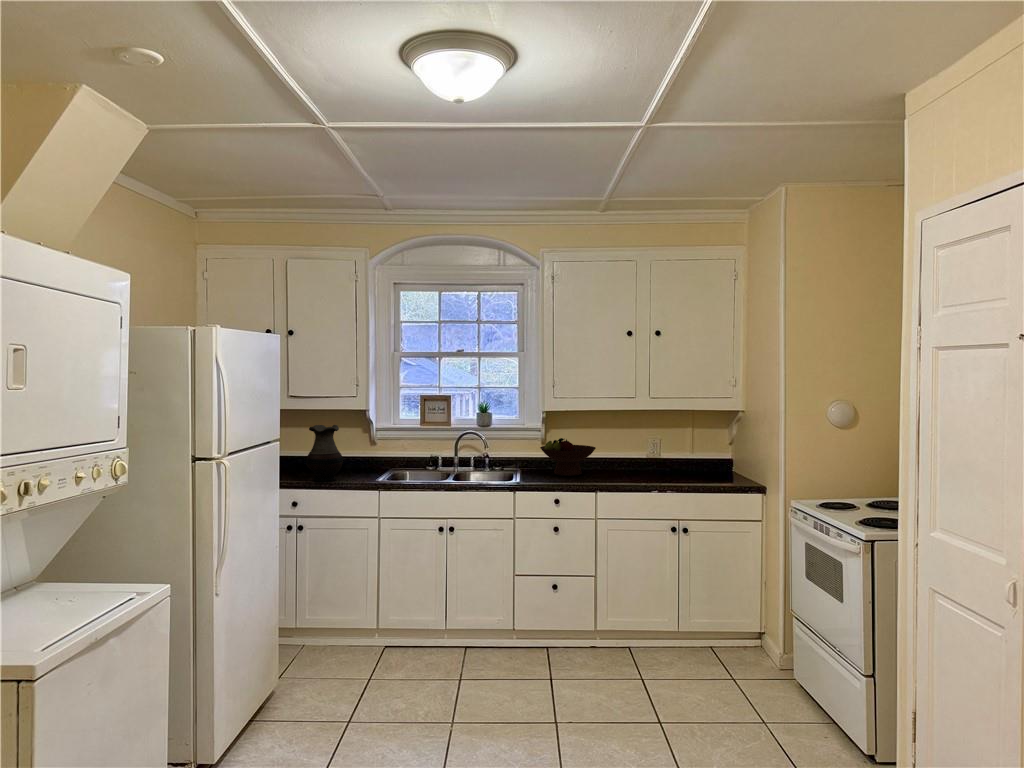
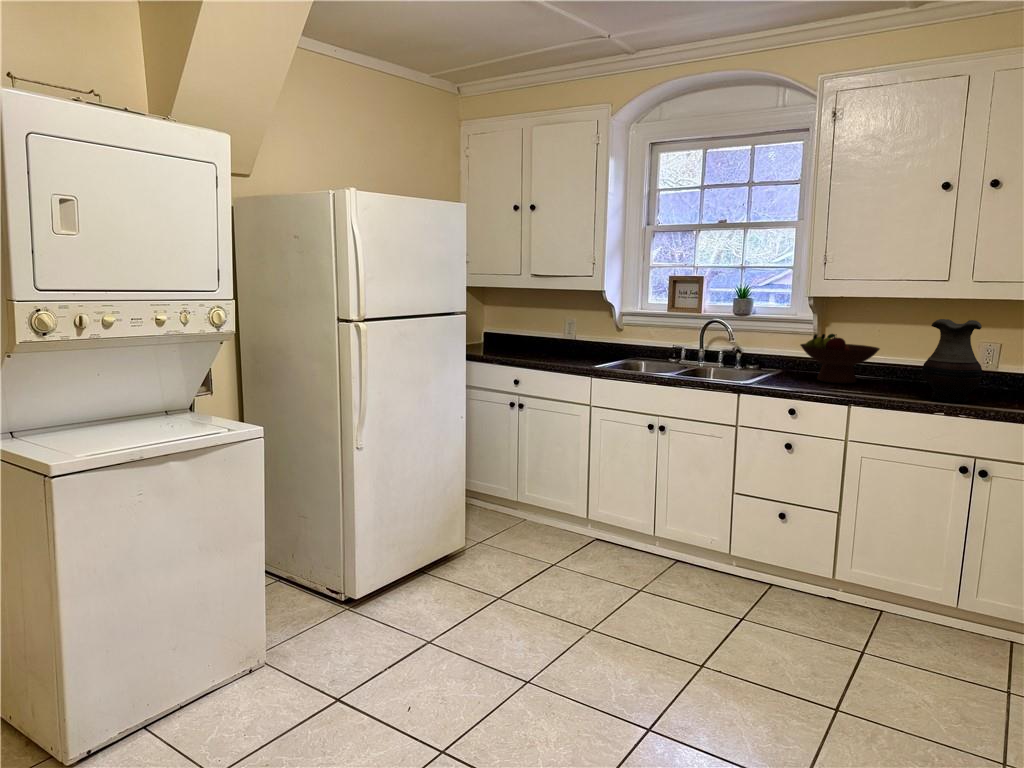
vase: present [306,425,343,482] -> present [922,319,983,402]

